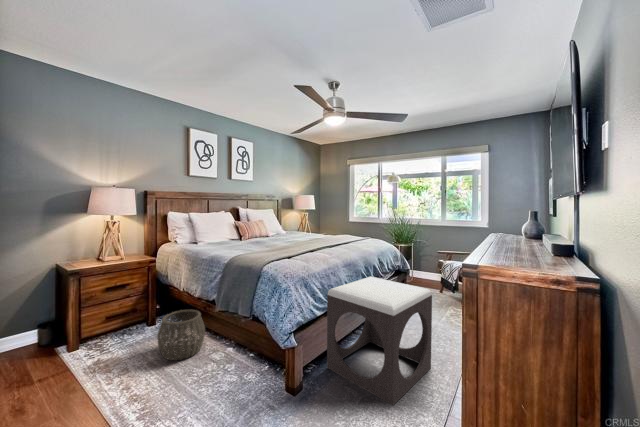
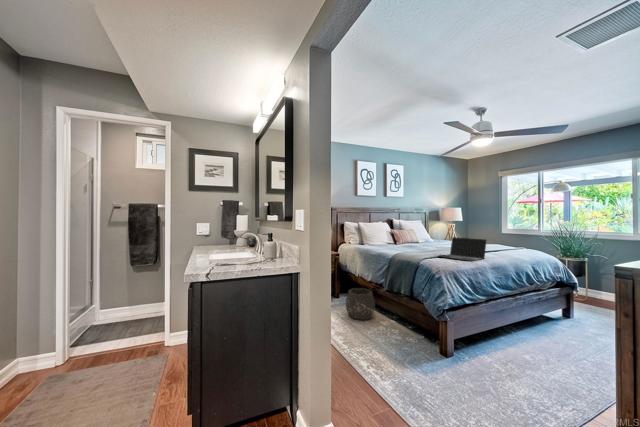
laptop: none [286,231,339,261] -> present [439,237,486,261]
footstool: present [327,276,432,405] -> none [475,281,598,391]

